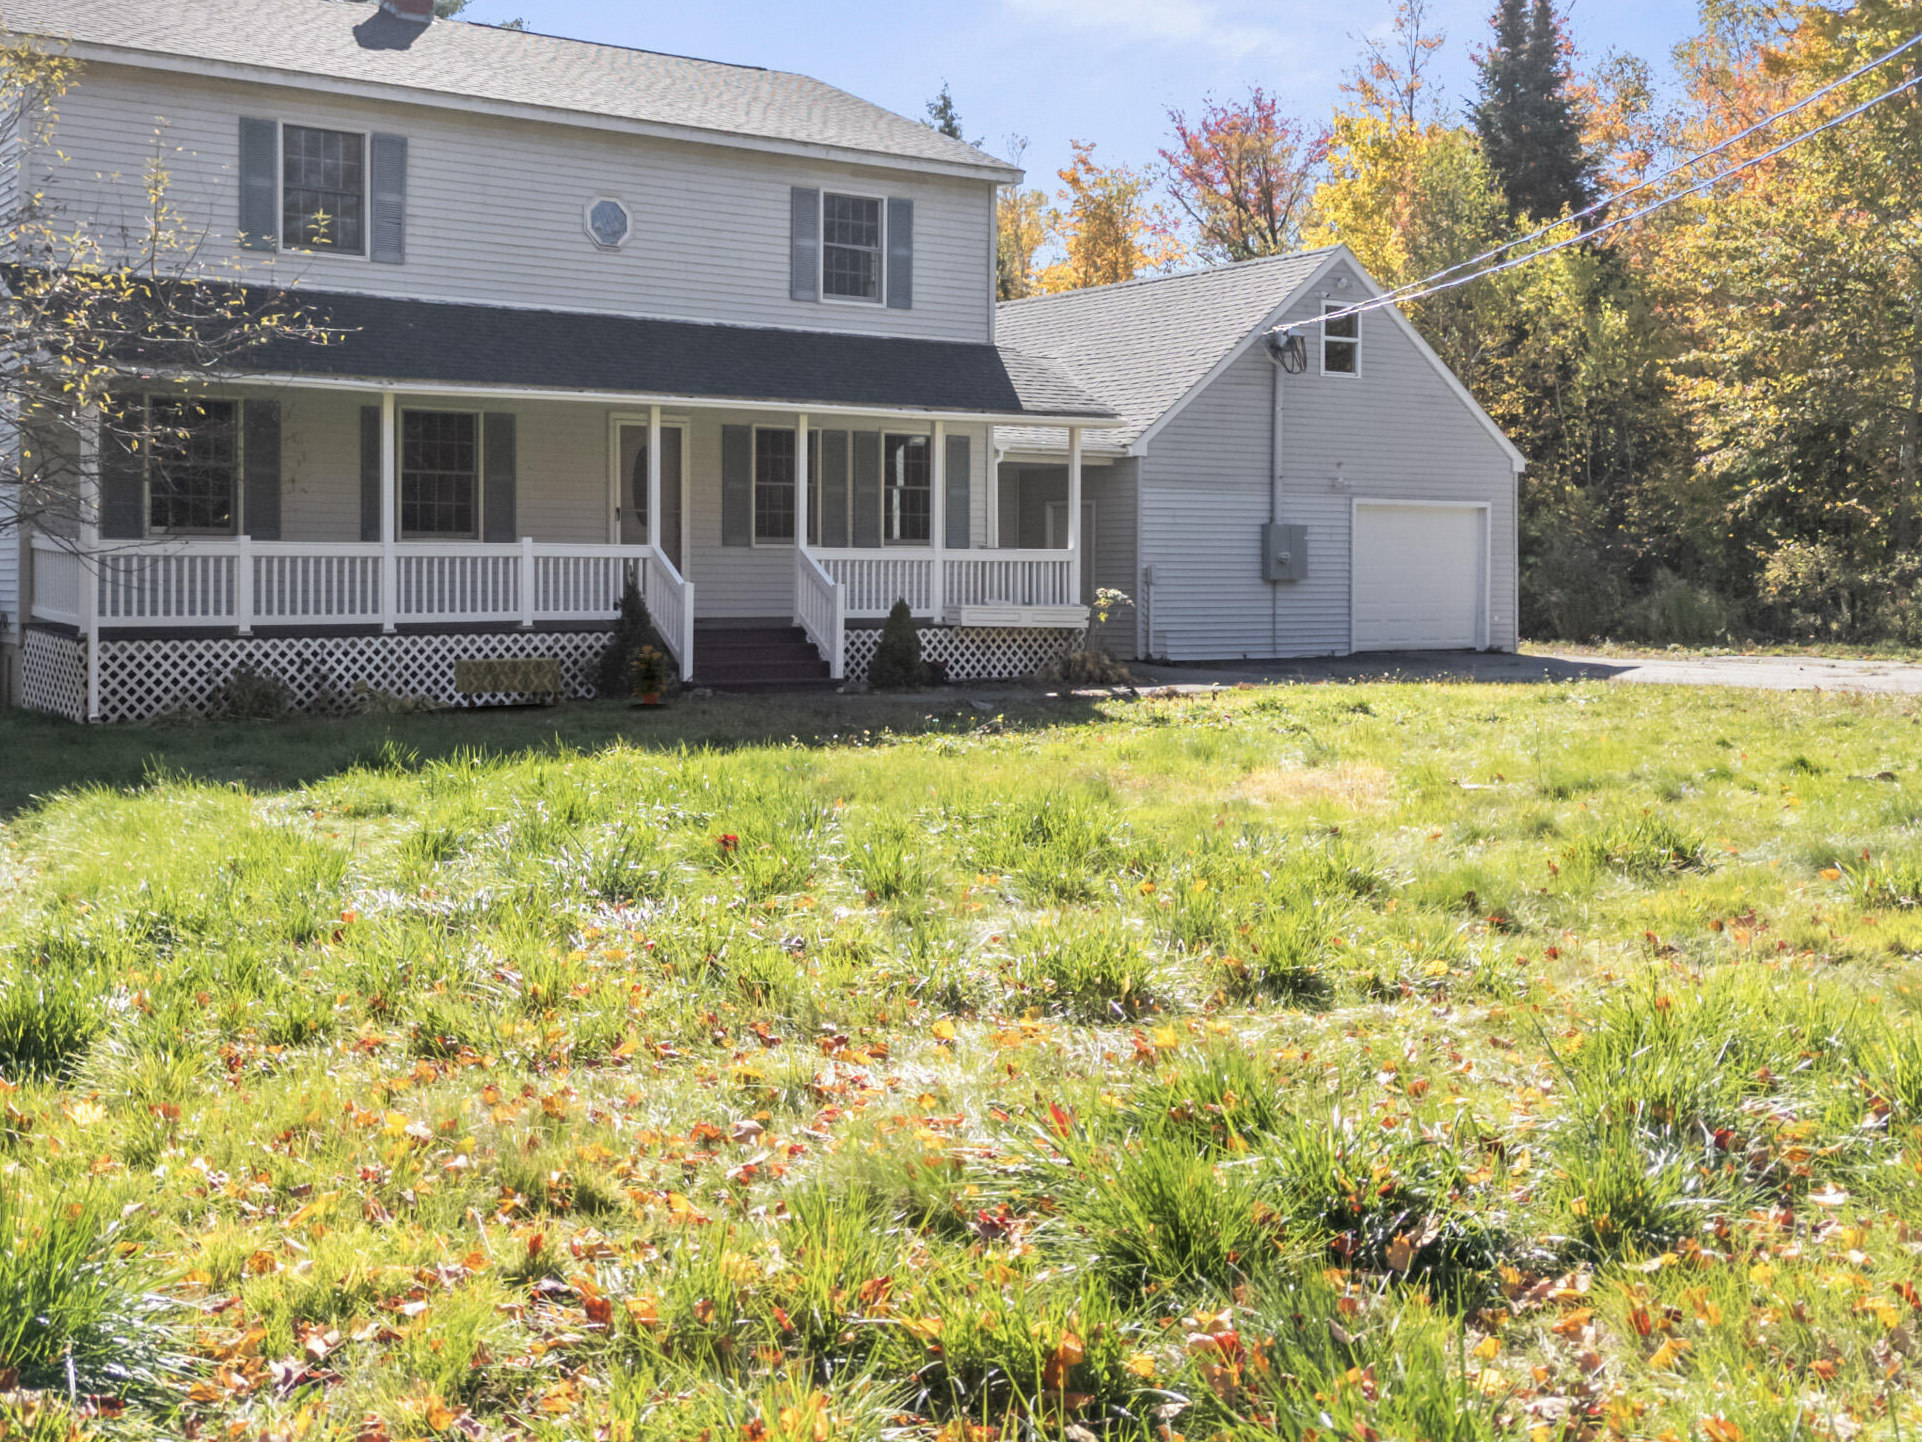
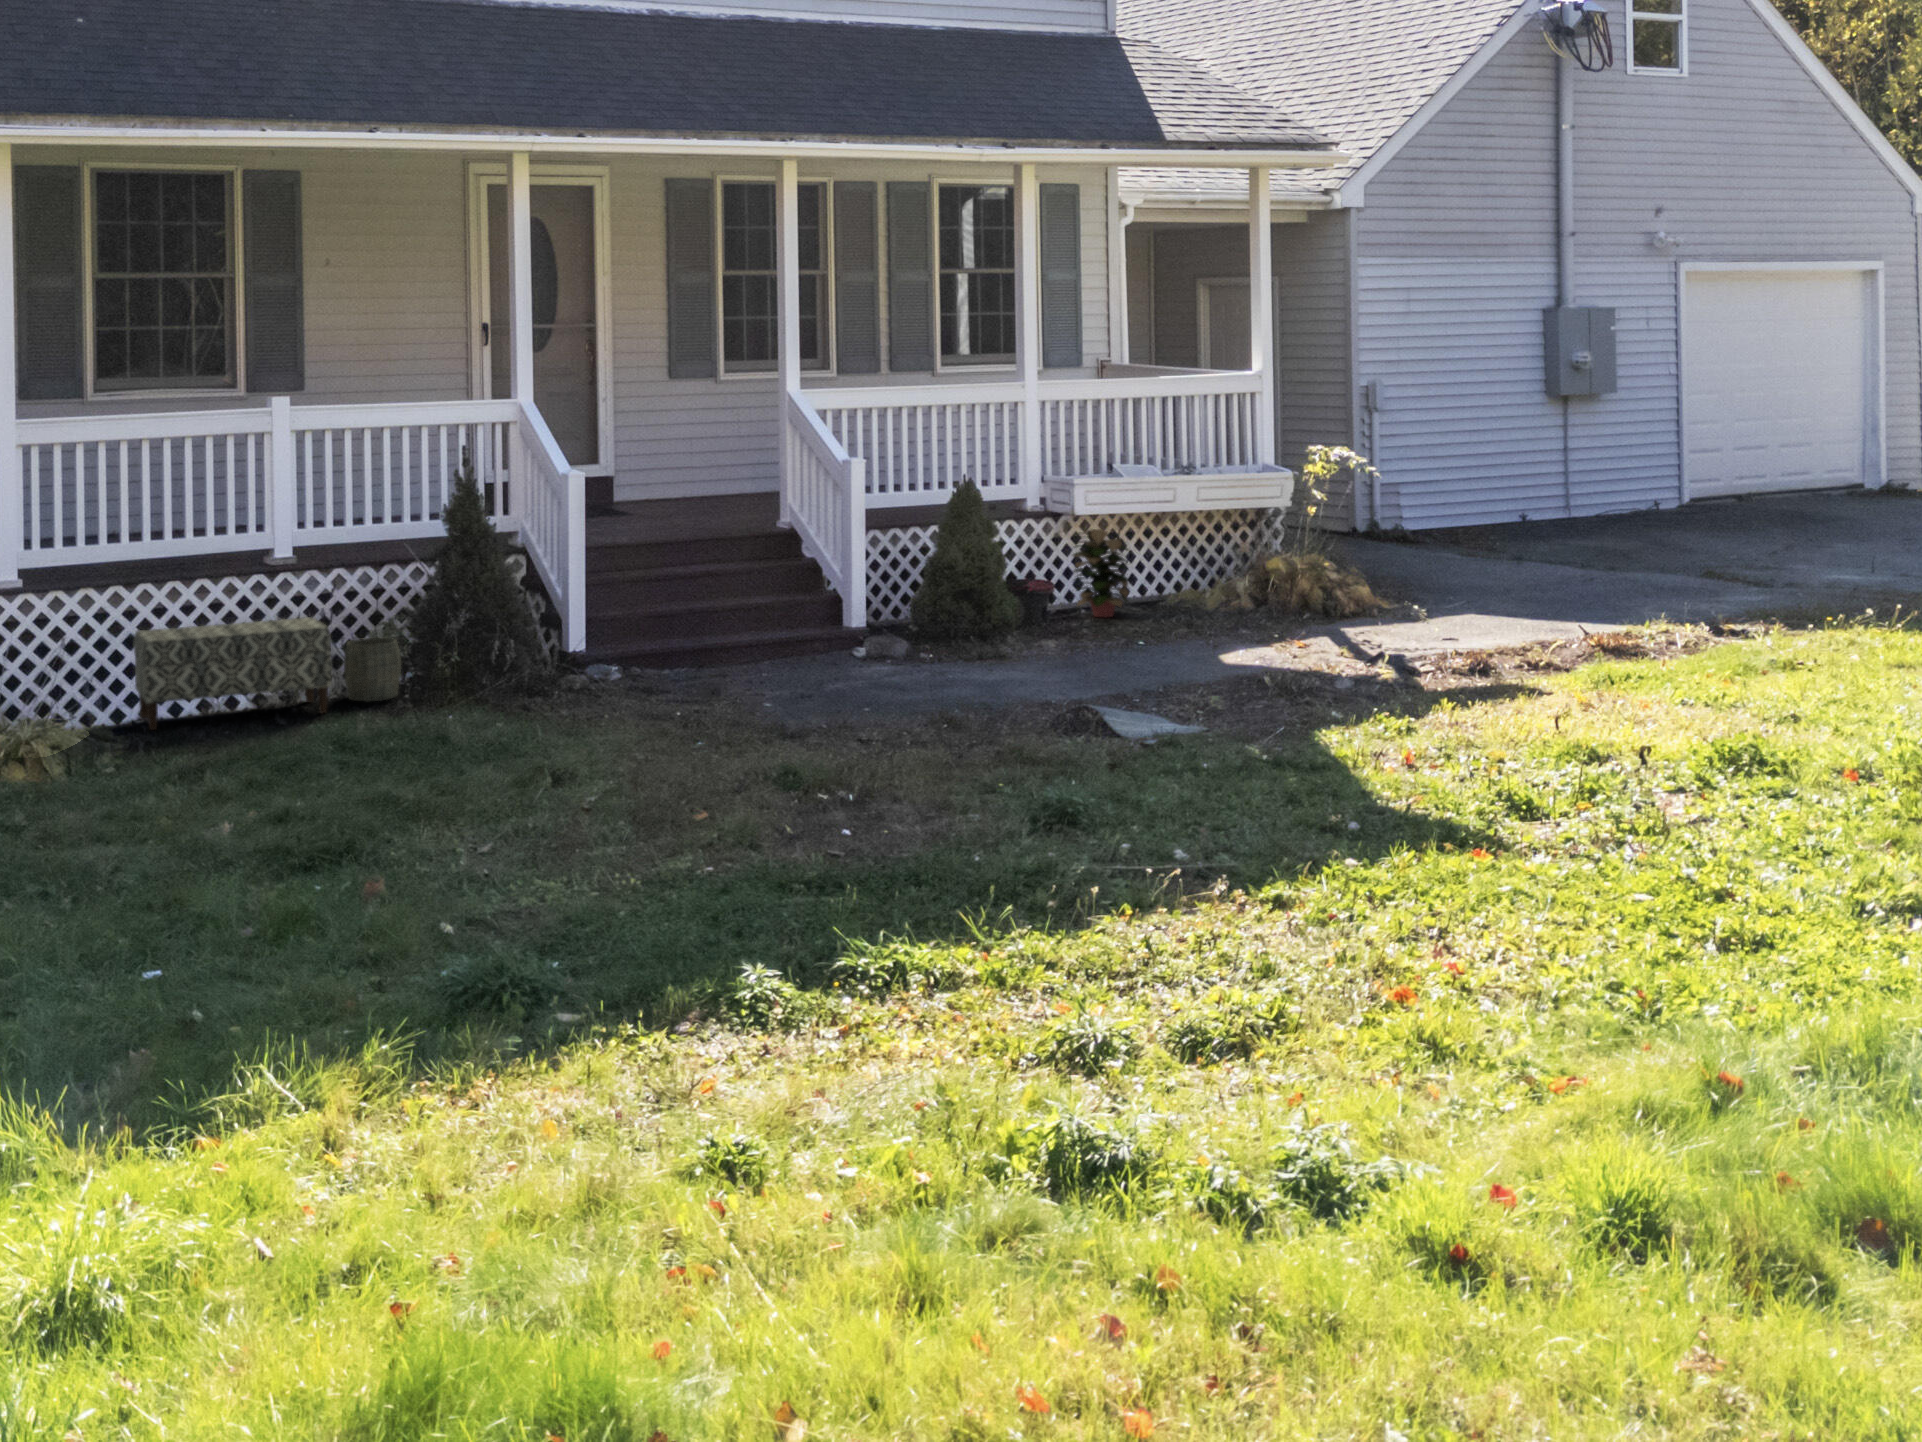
decorative plant: present [631,646,668,704] -> present [1073,529,1129,617]
woven basket: none [562,671,592,703] -> present [344,638,401,701]

